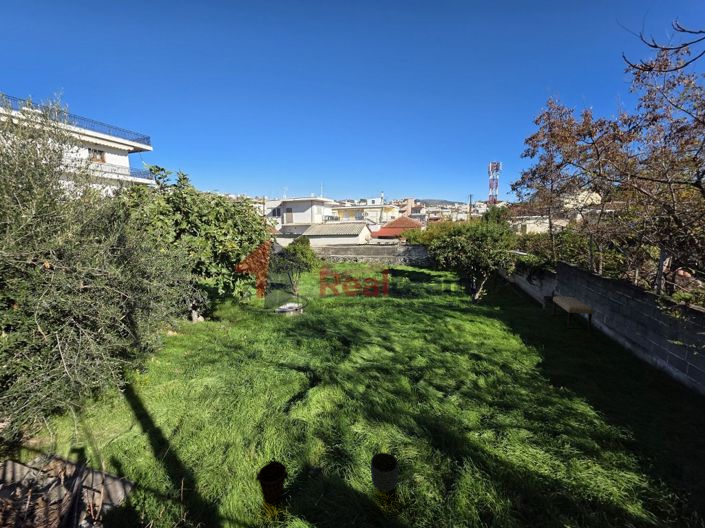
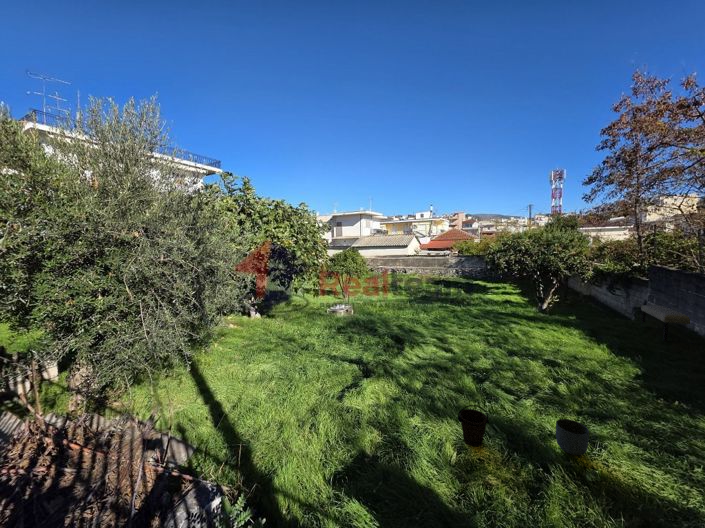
planter: present [371,453,398,492] -> present [556,419,589,455]
bucket: present [256,461,288,505] -> present [458,405,489,446]

